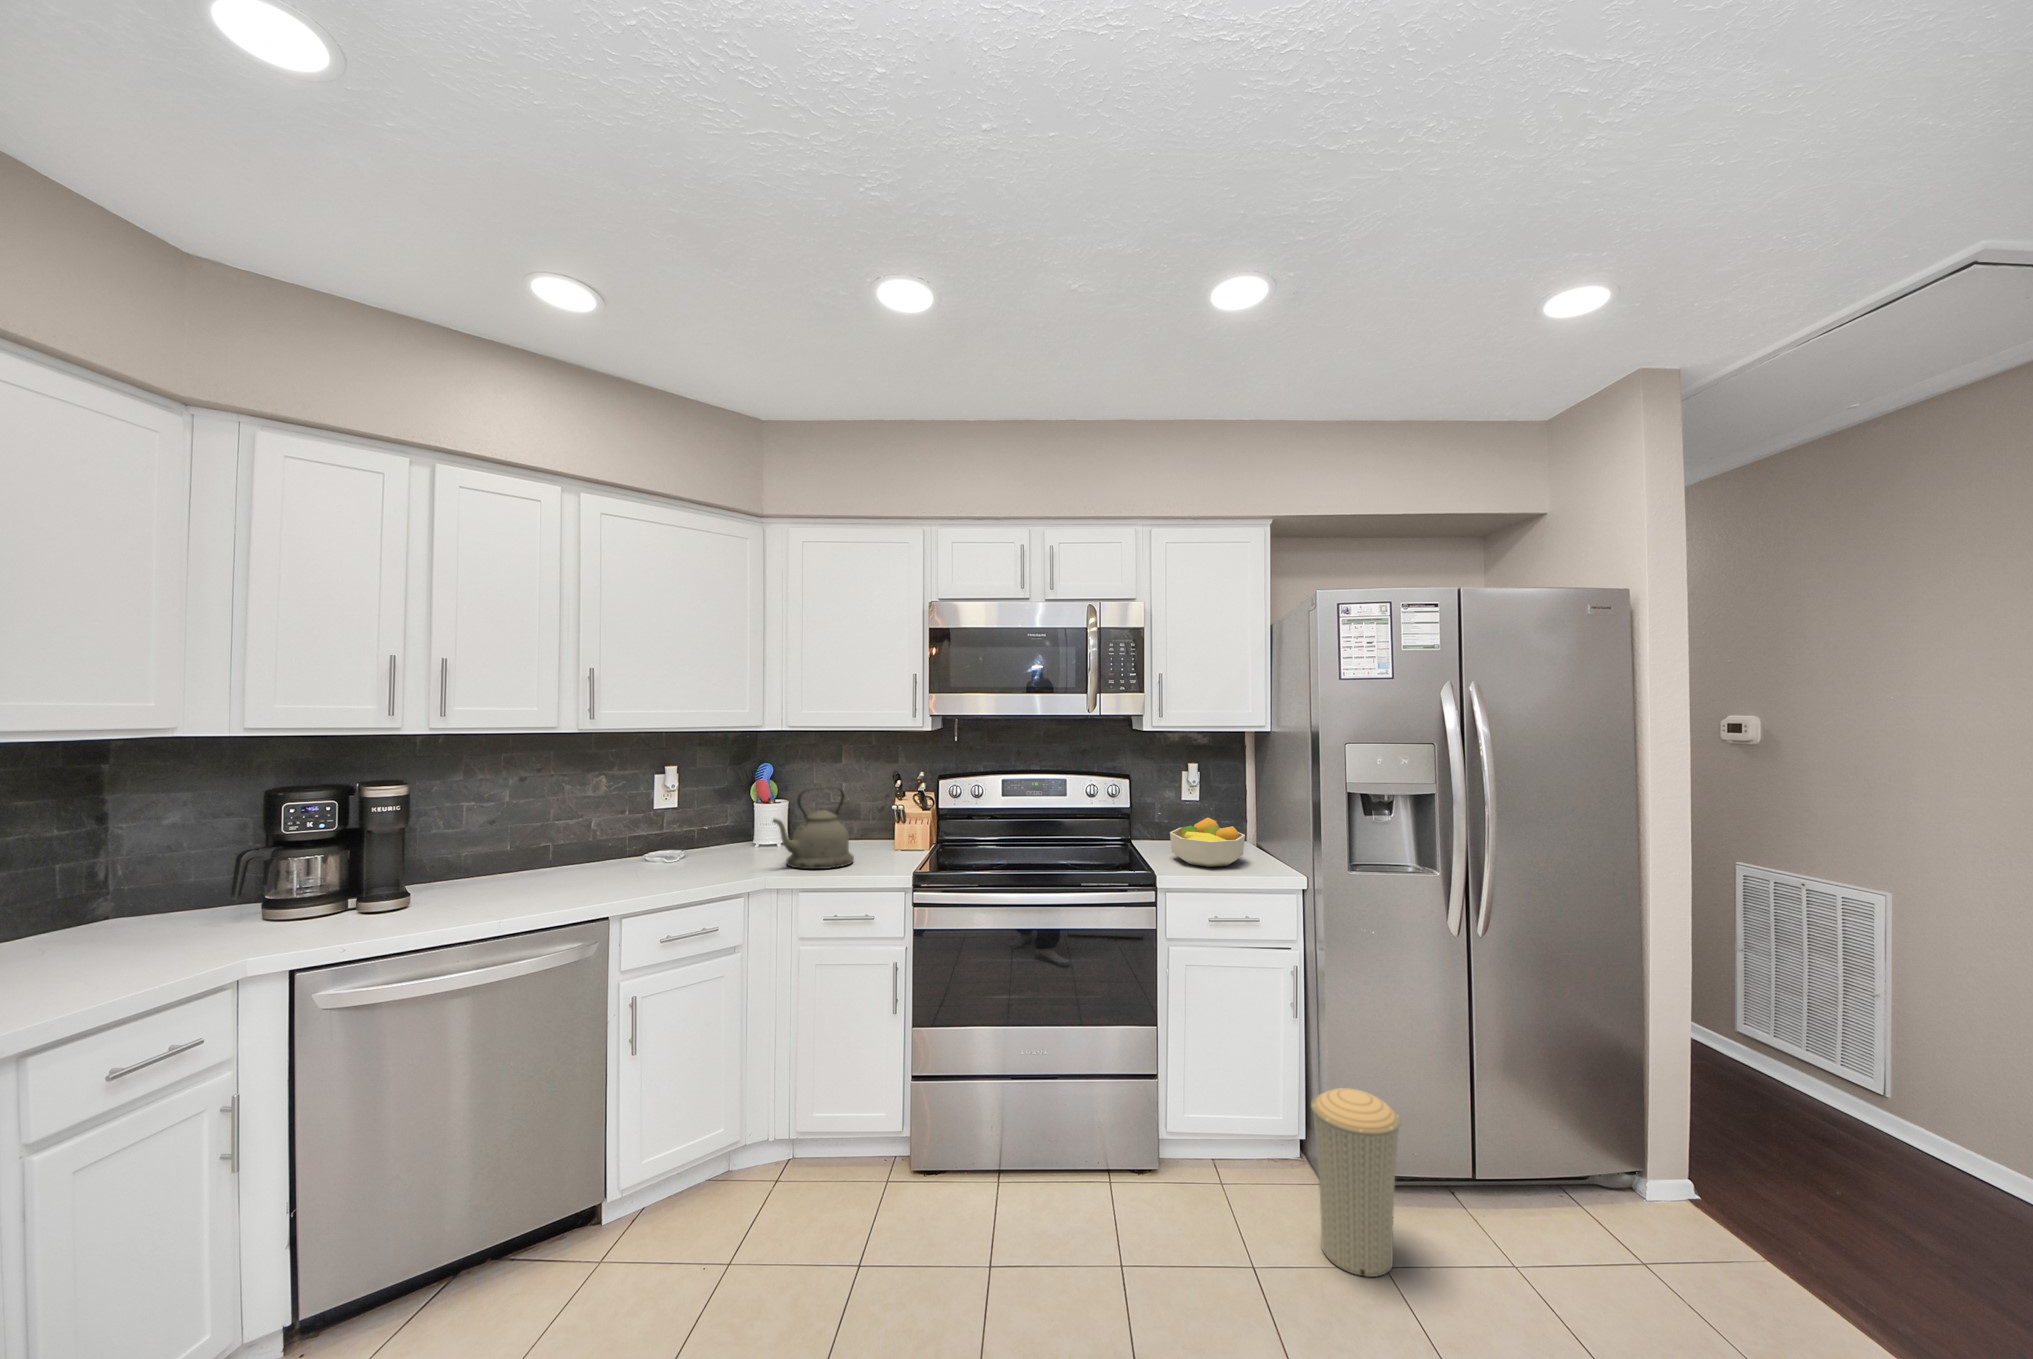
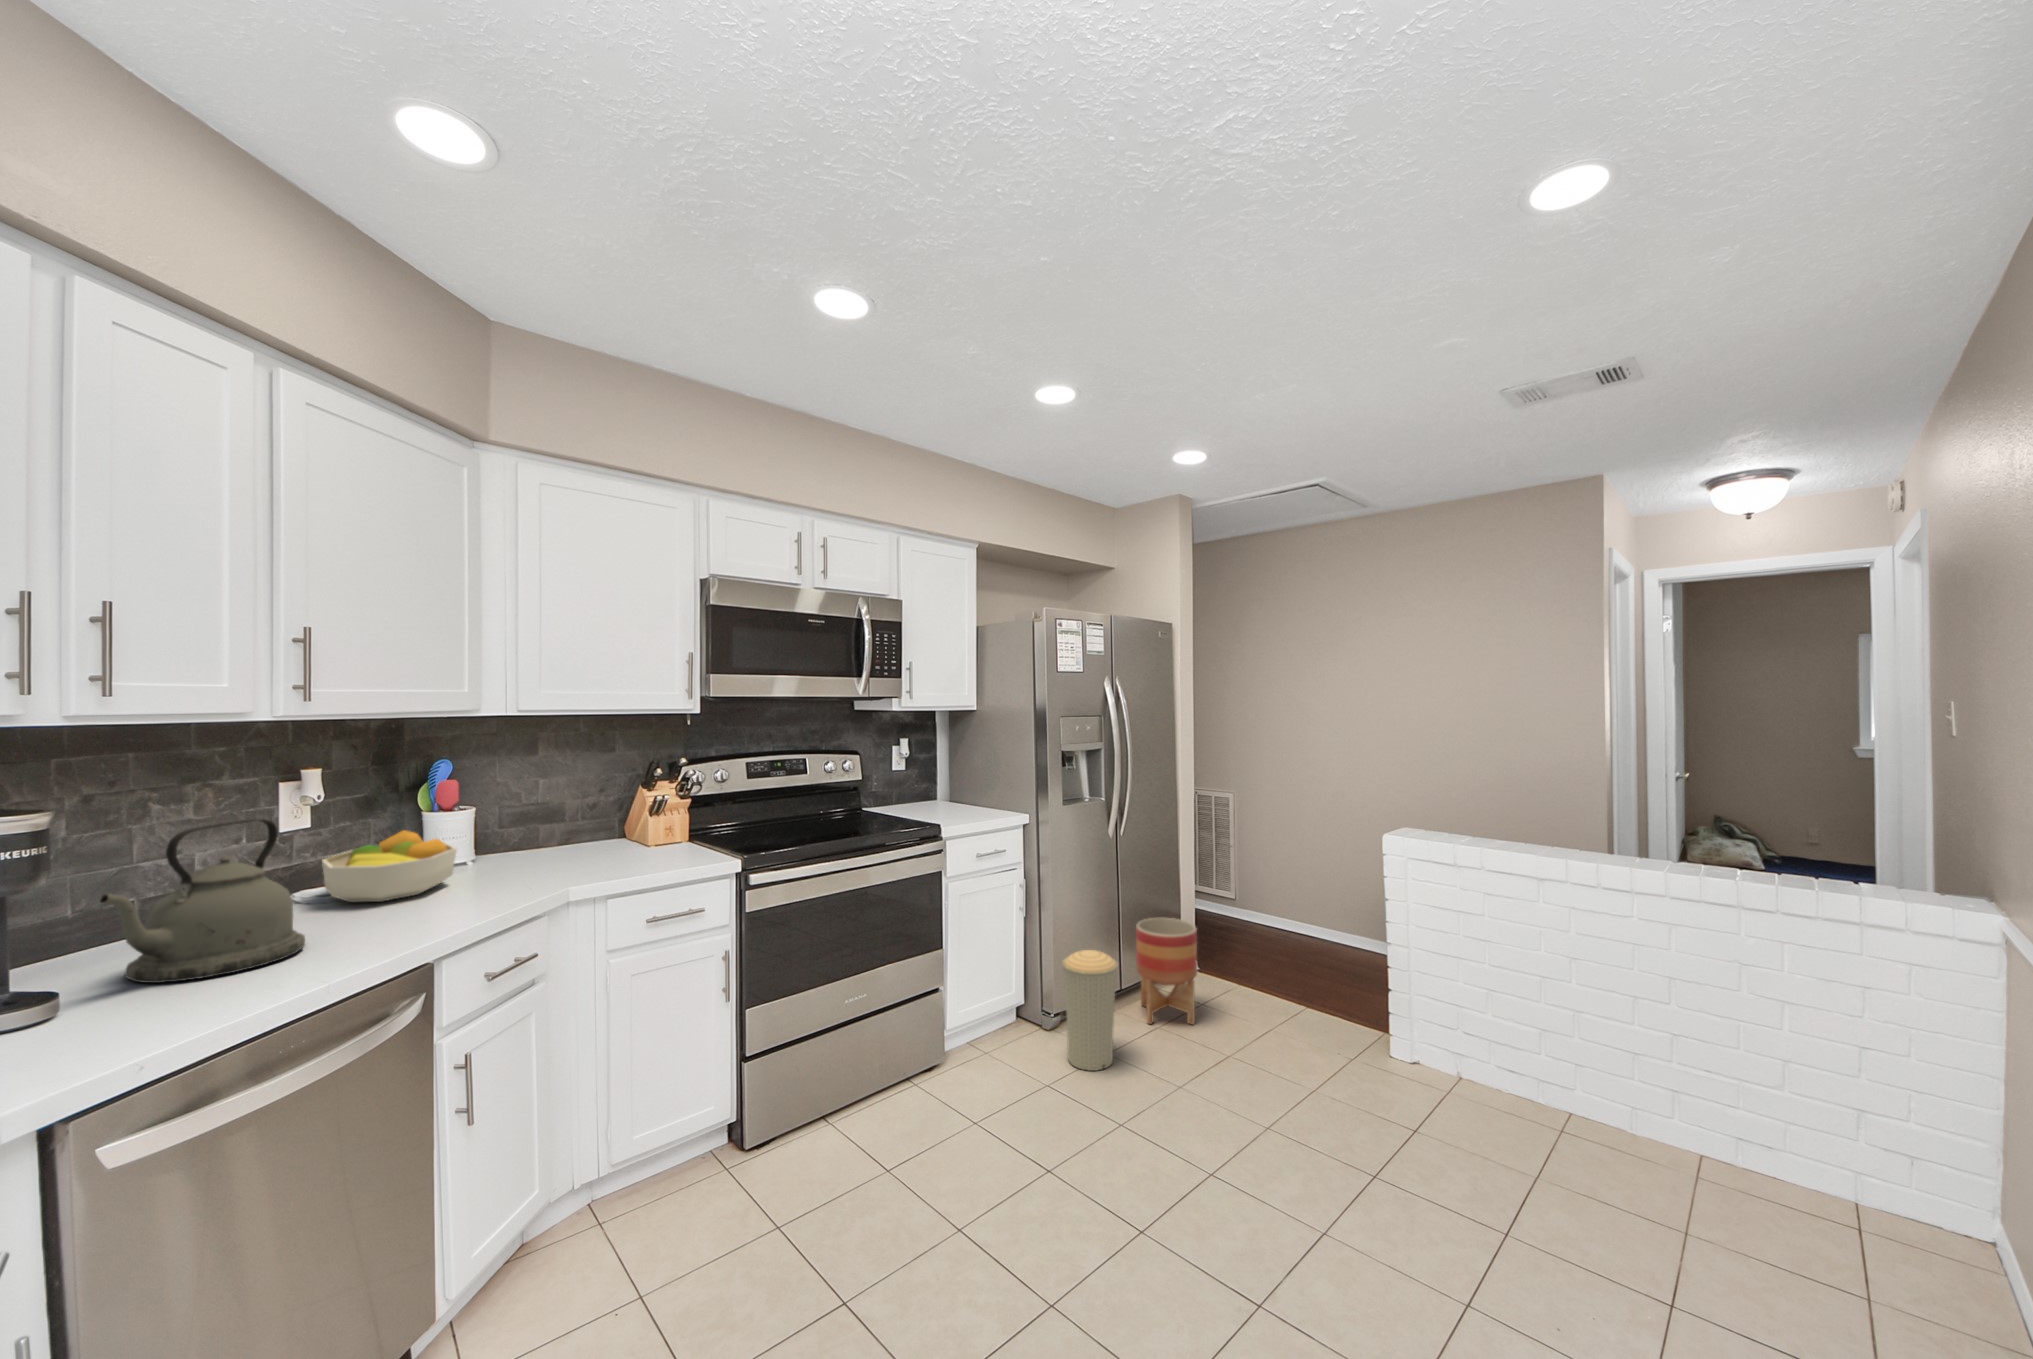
kettle: present [773,787,854,869] -> present [100,819,305,983]
fruit bowl: present [1170,817,1245,867] -> present [322,830,457,902]
planter: none [1496,1077,1614,1284] -> present [1136,918,1197,1024]

